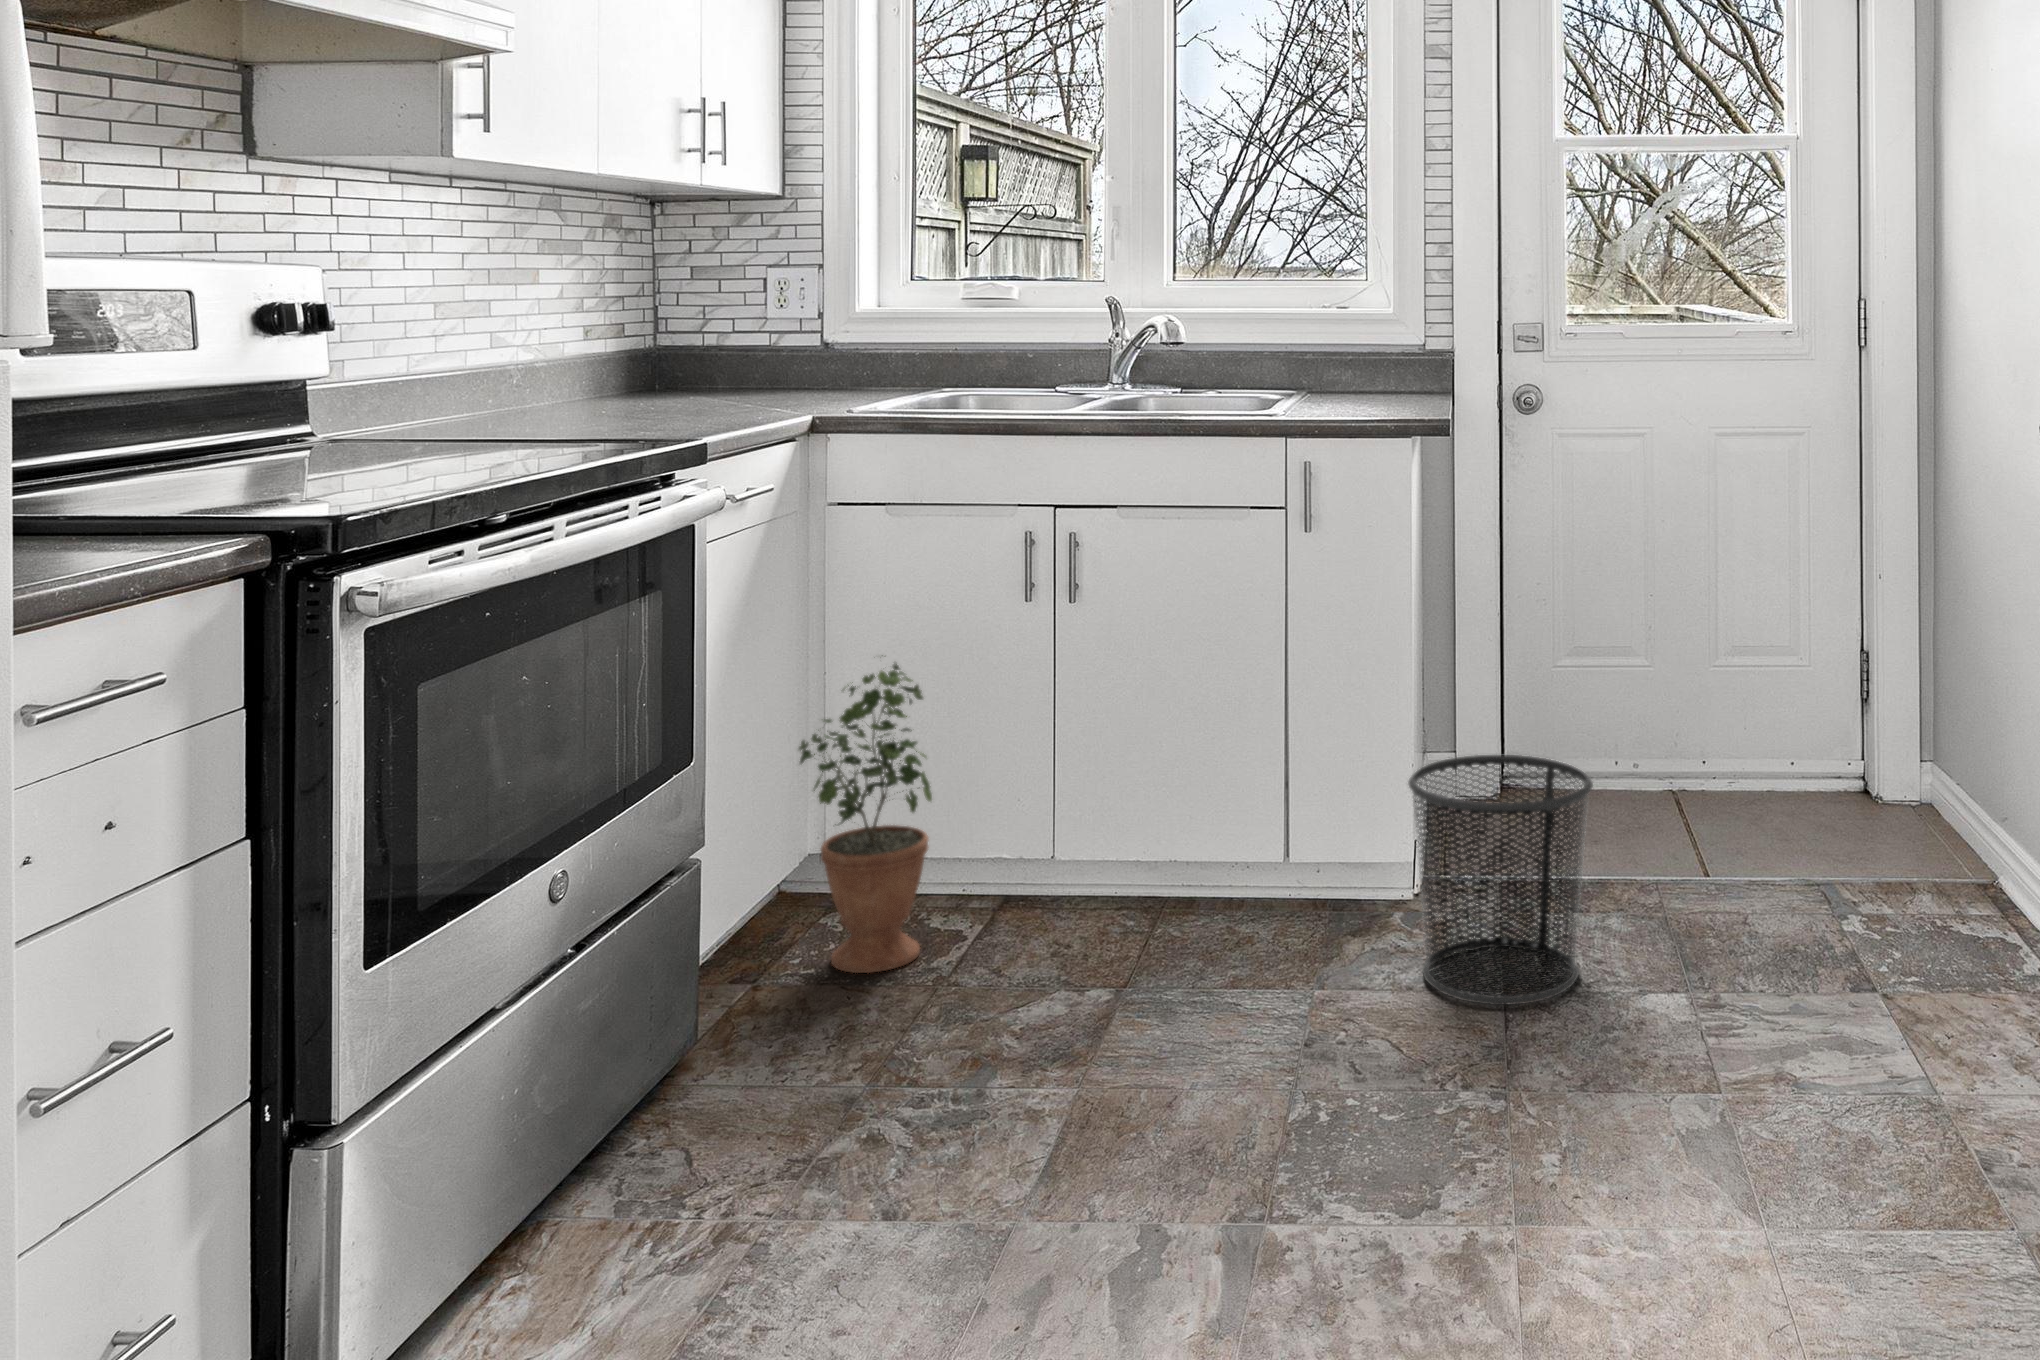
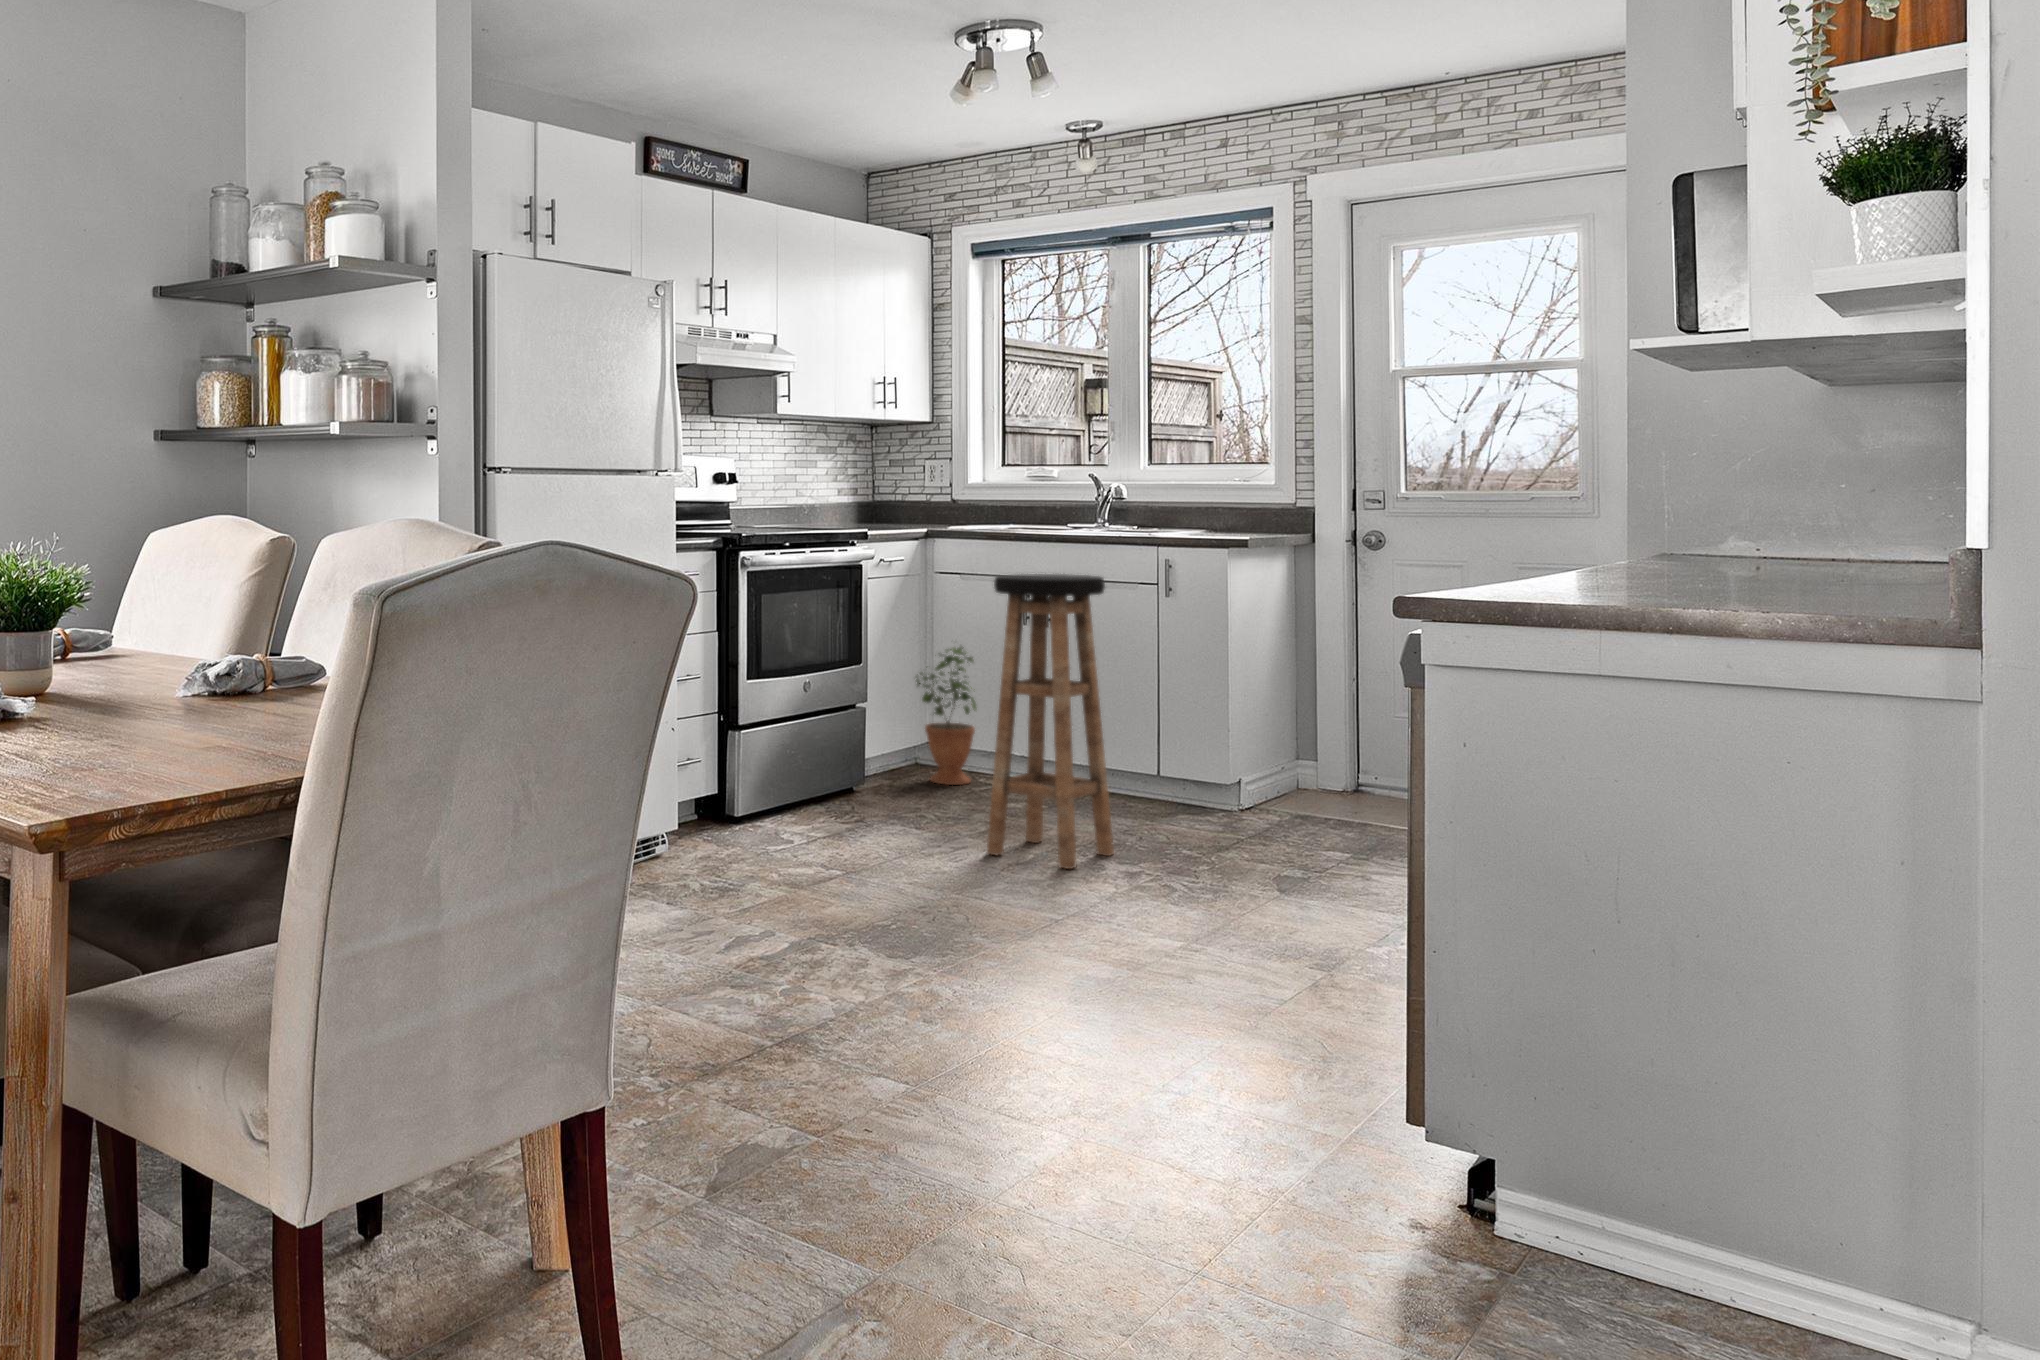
bar stool: none [1083,547,1340,1285] -> present [987,574,1114,869]
waste bin: present [1408,755,1593,1005] -> none [1207,713,1317,834]

